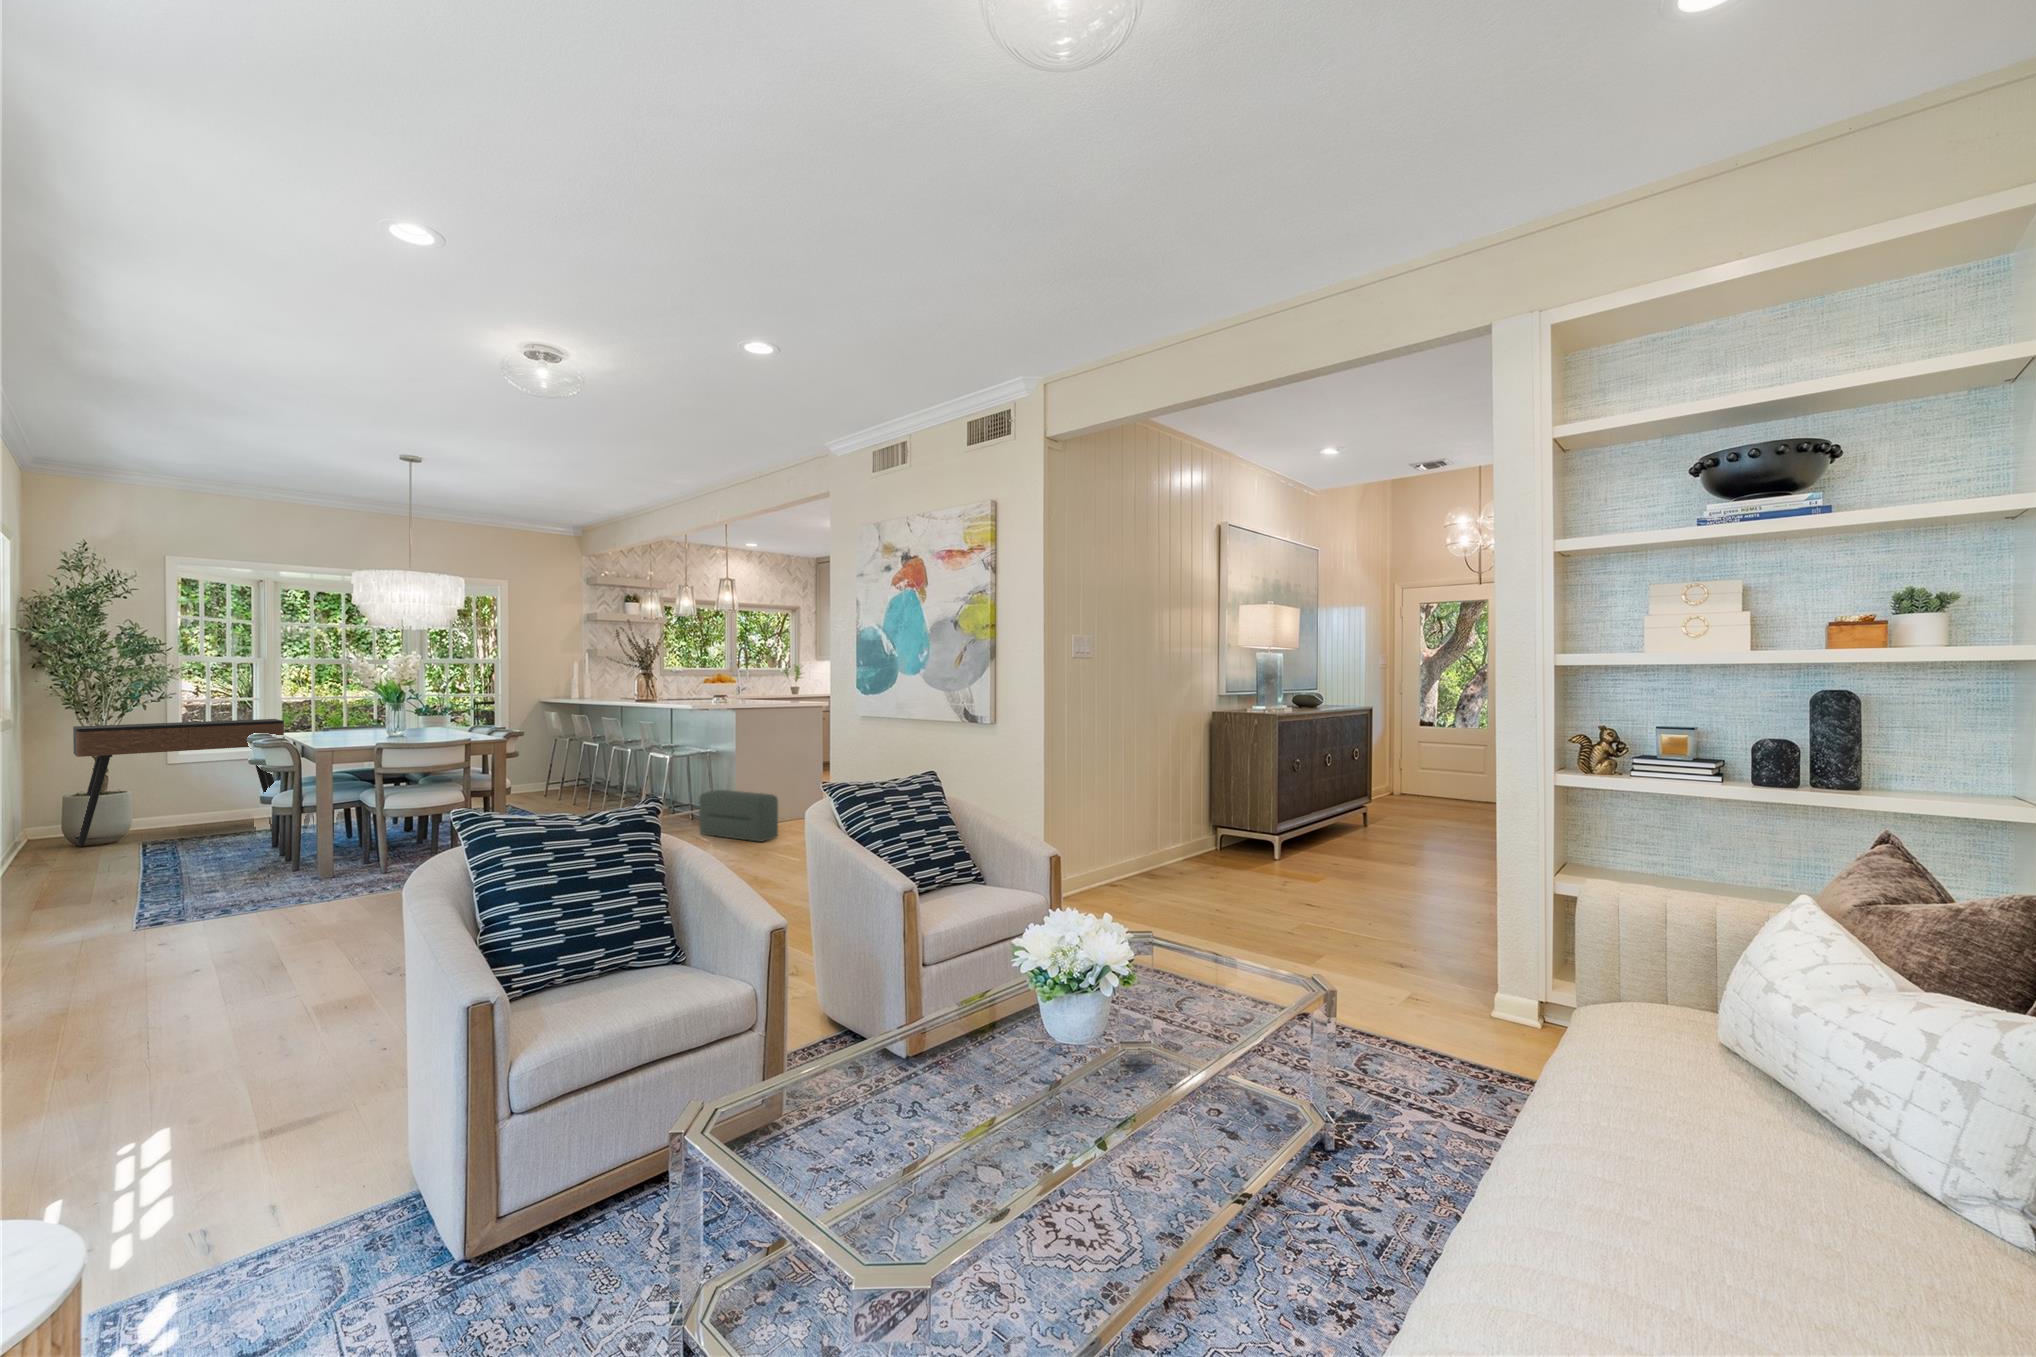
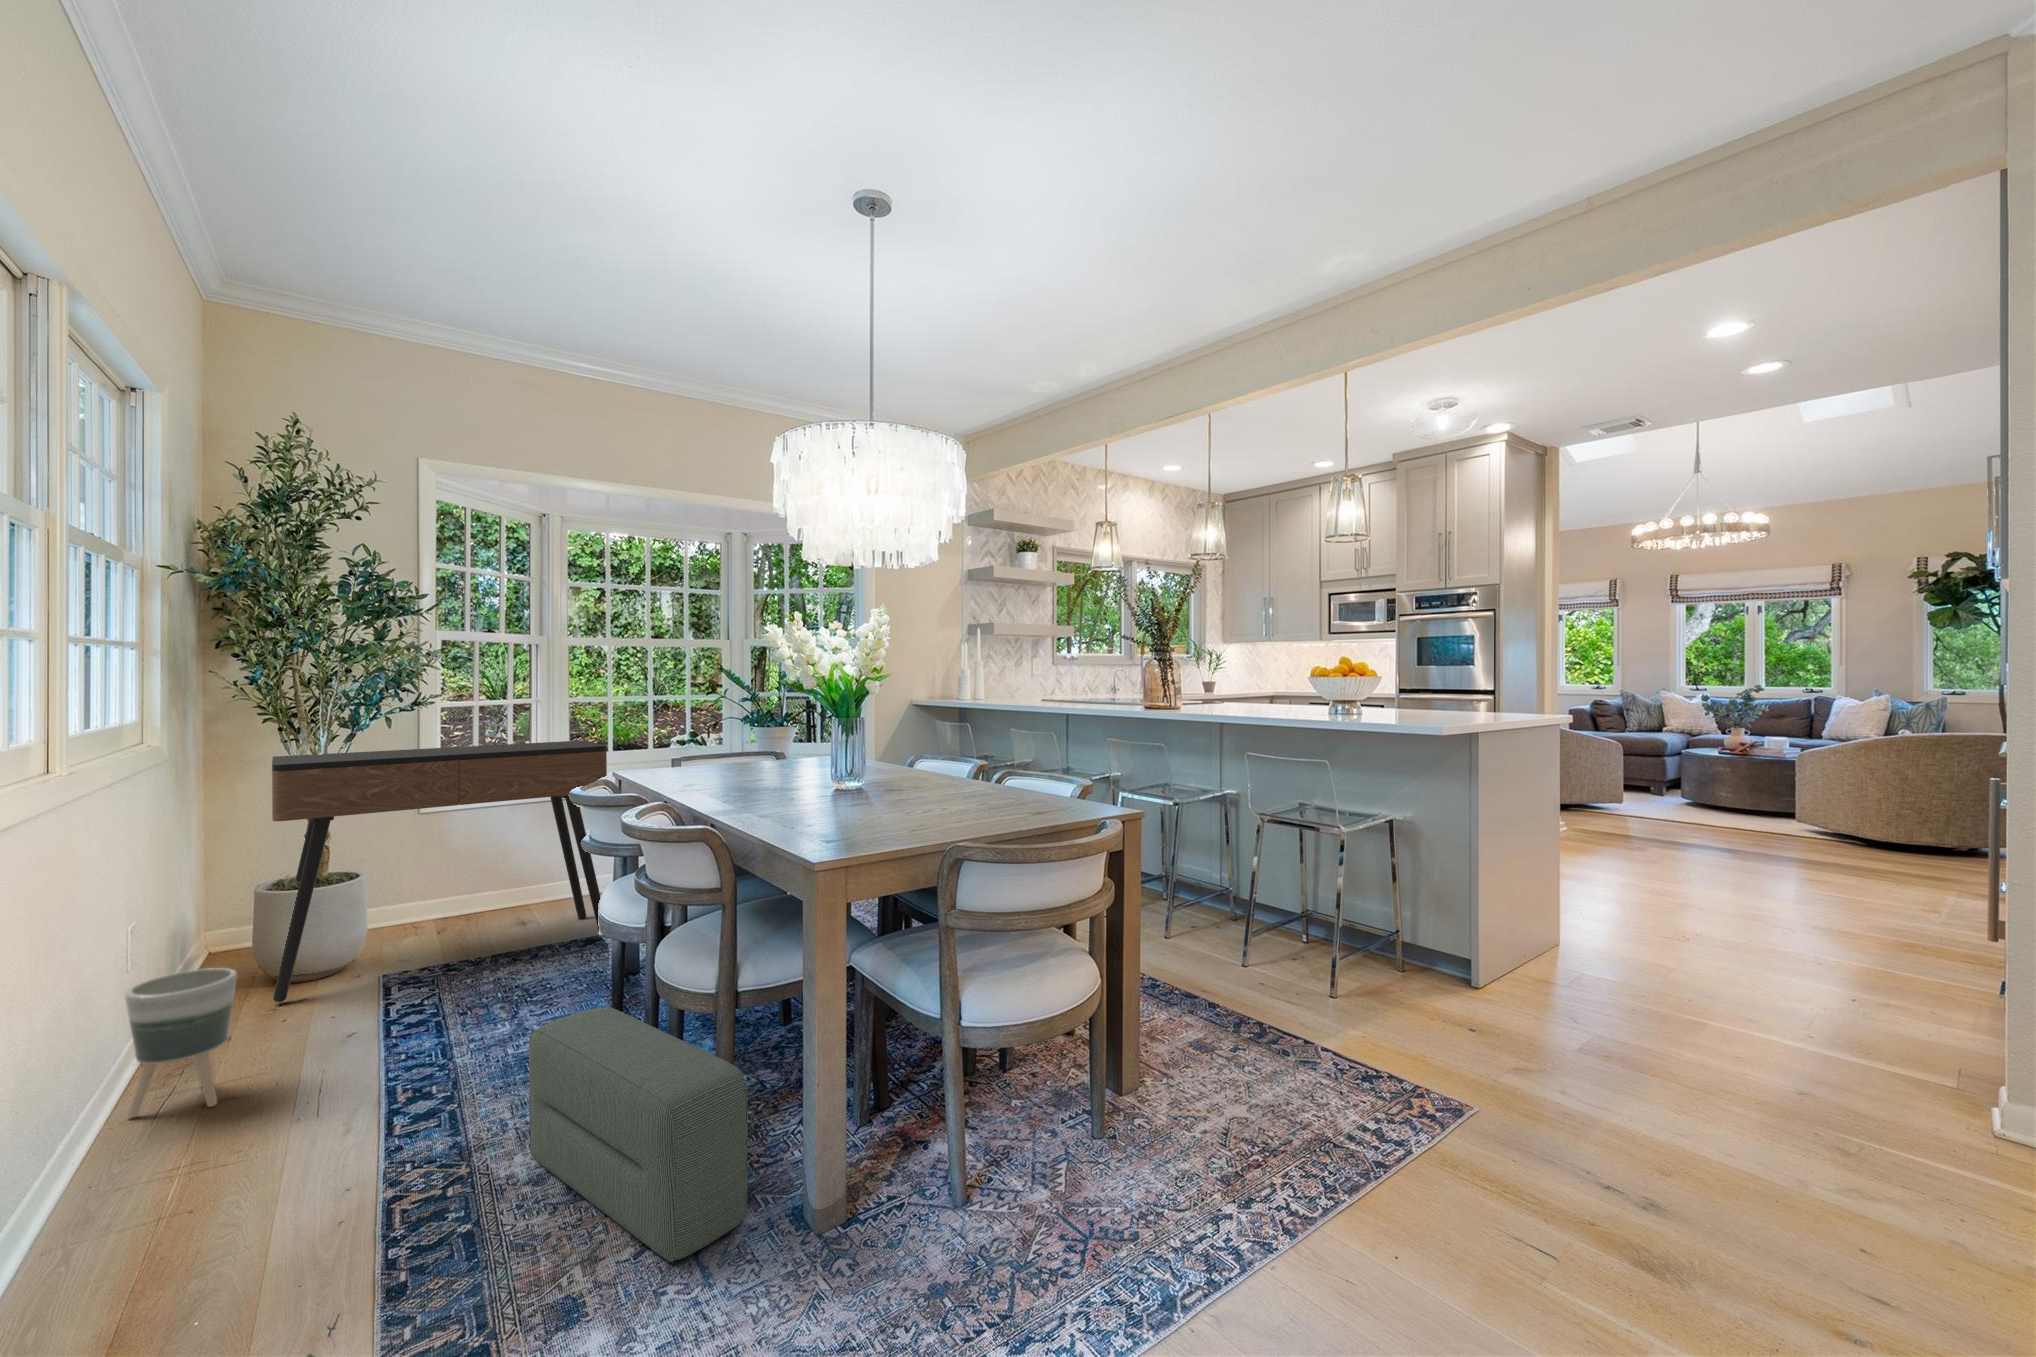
pouf: present [699,790,778,842] -> present [529,1007,748,1262]
planter: none [13,814,66,872] -> present [125,968,237,1118]

